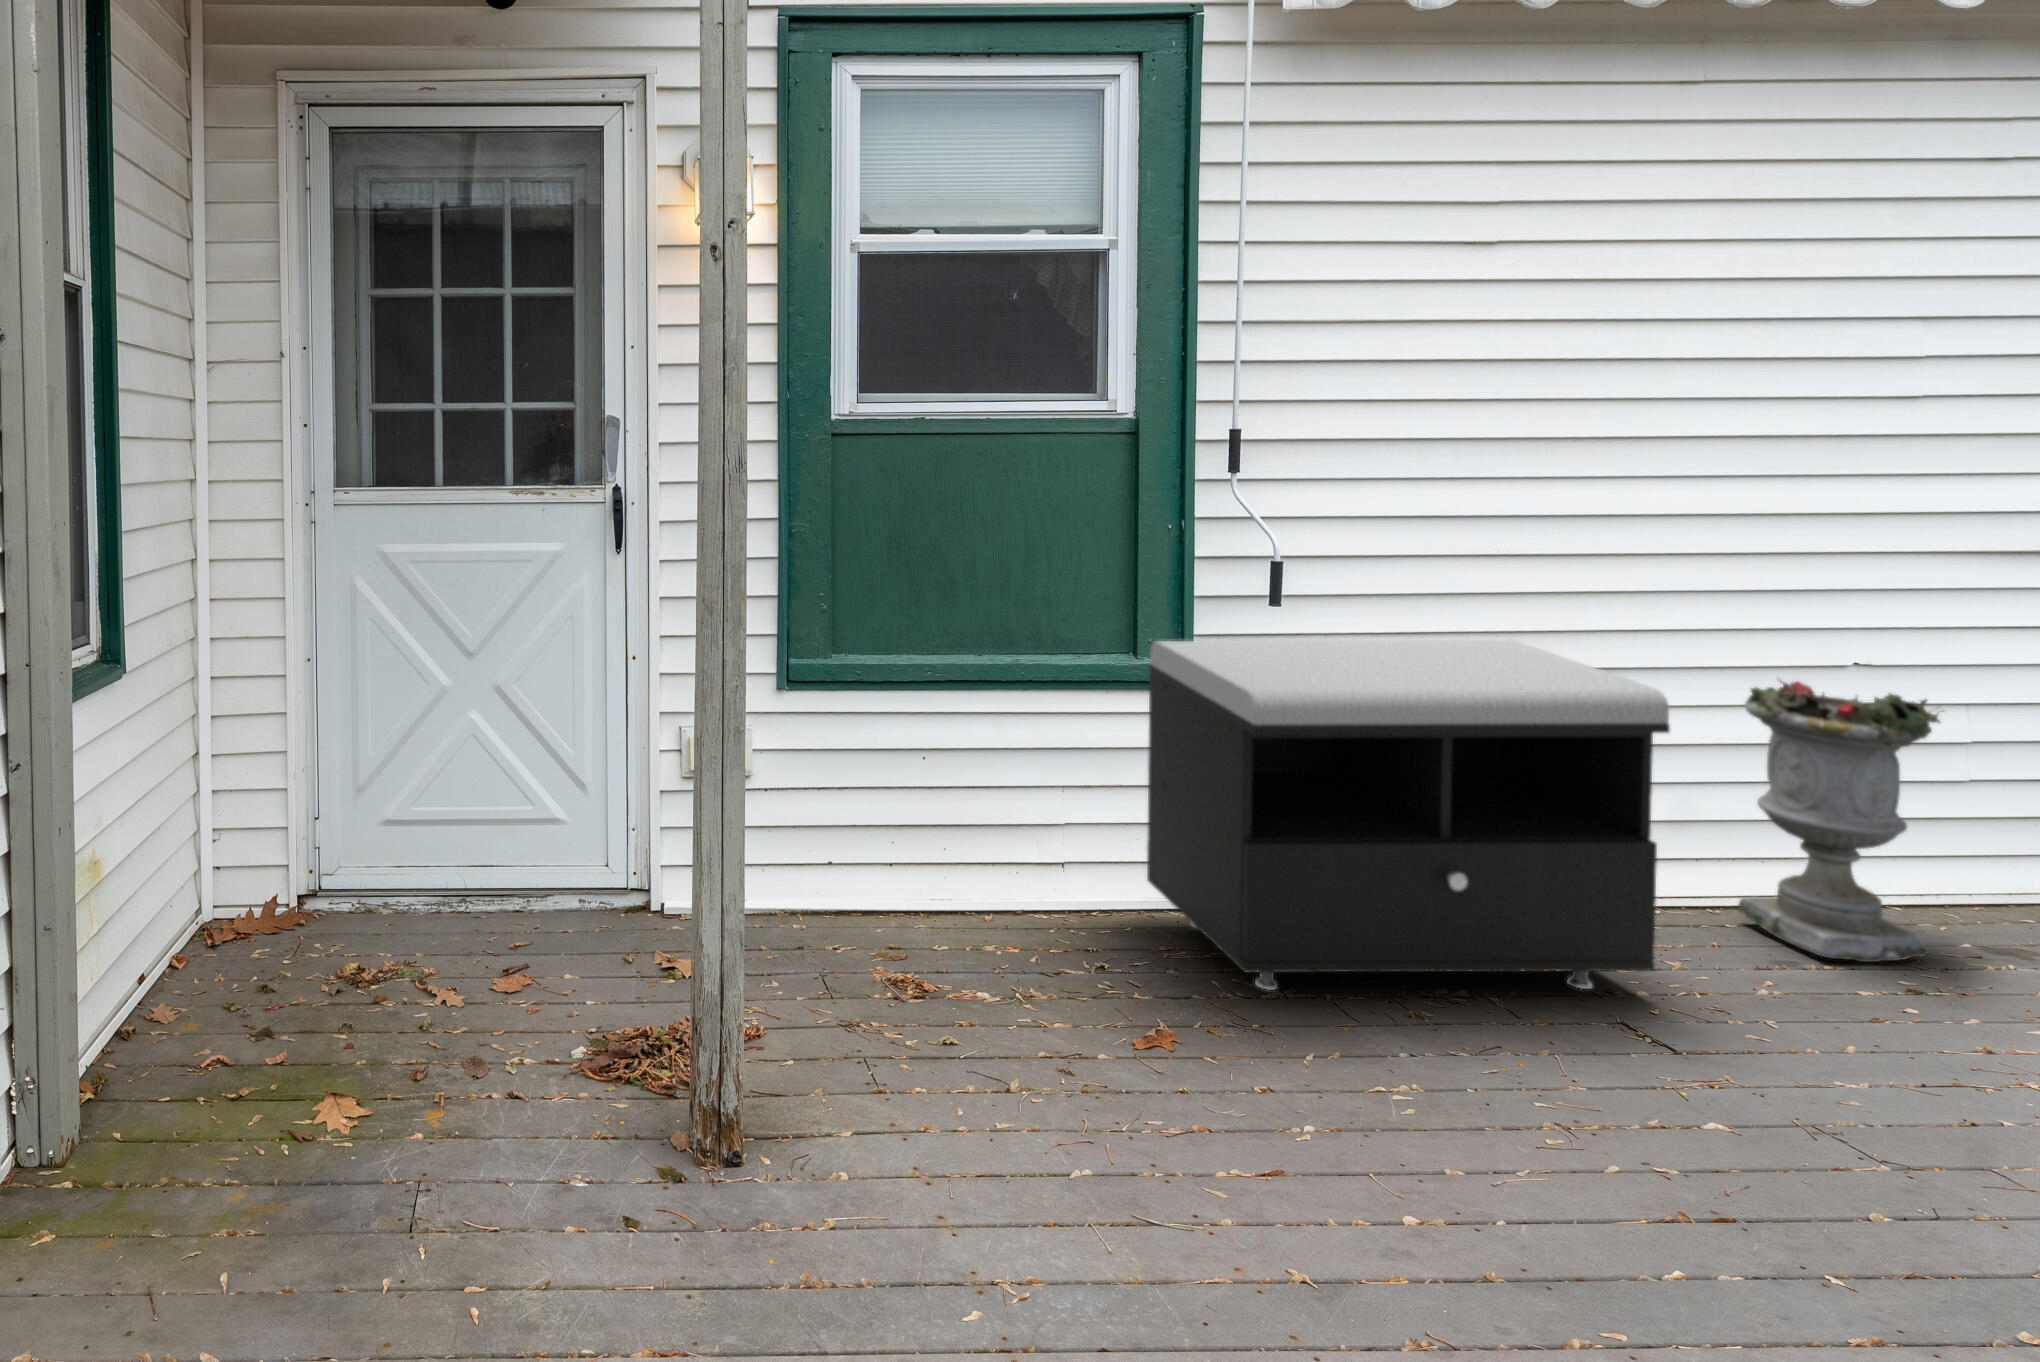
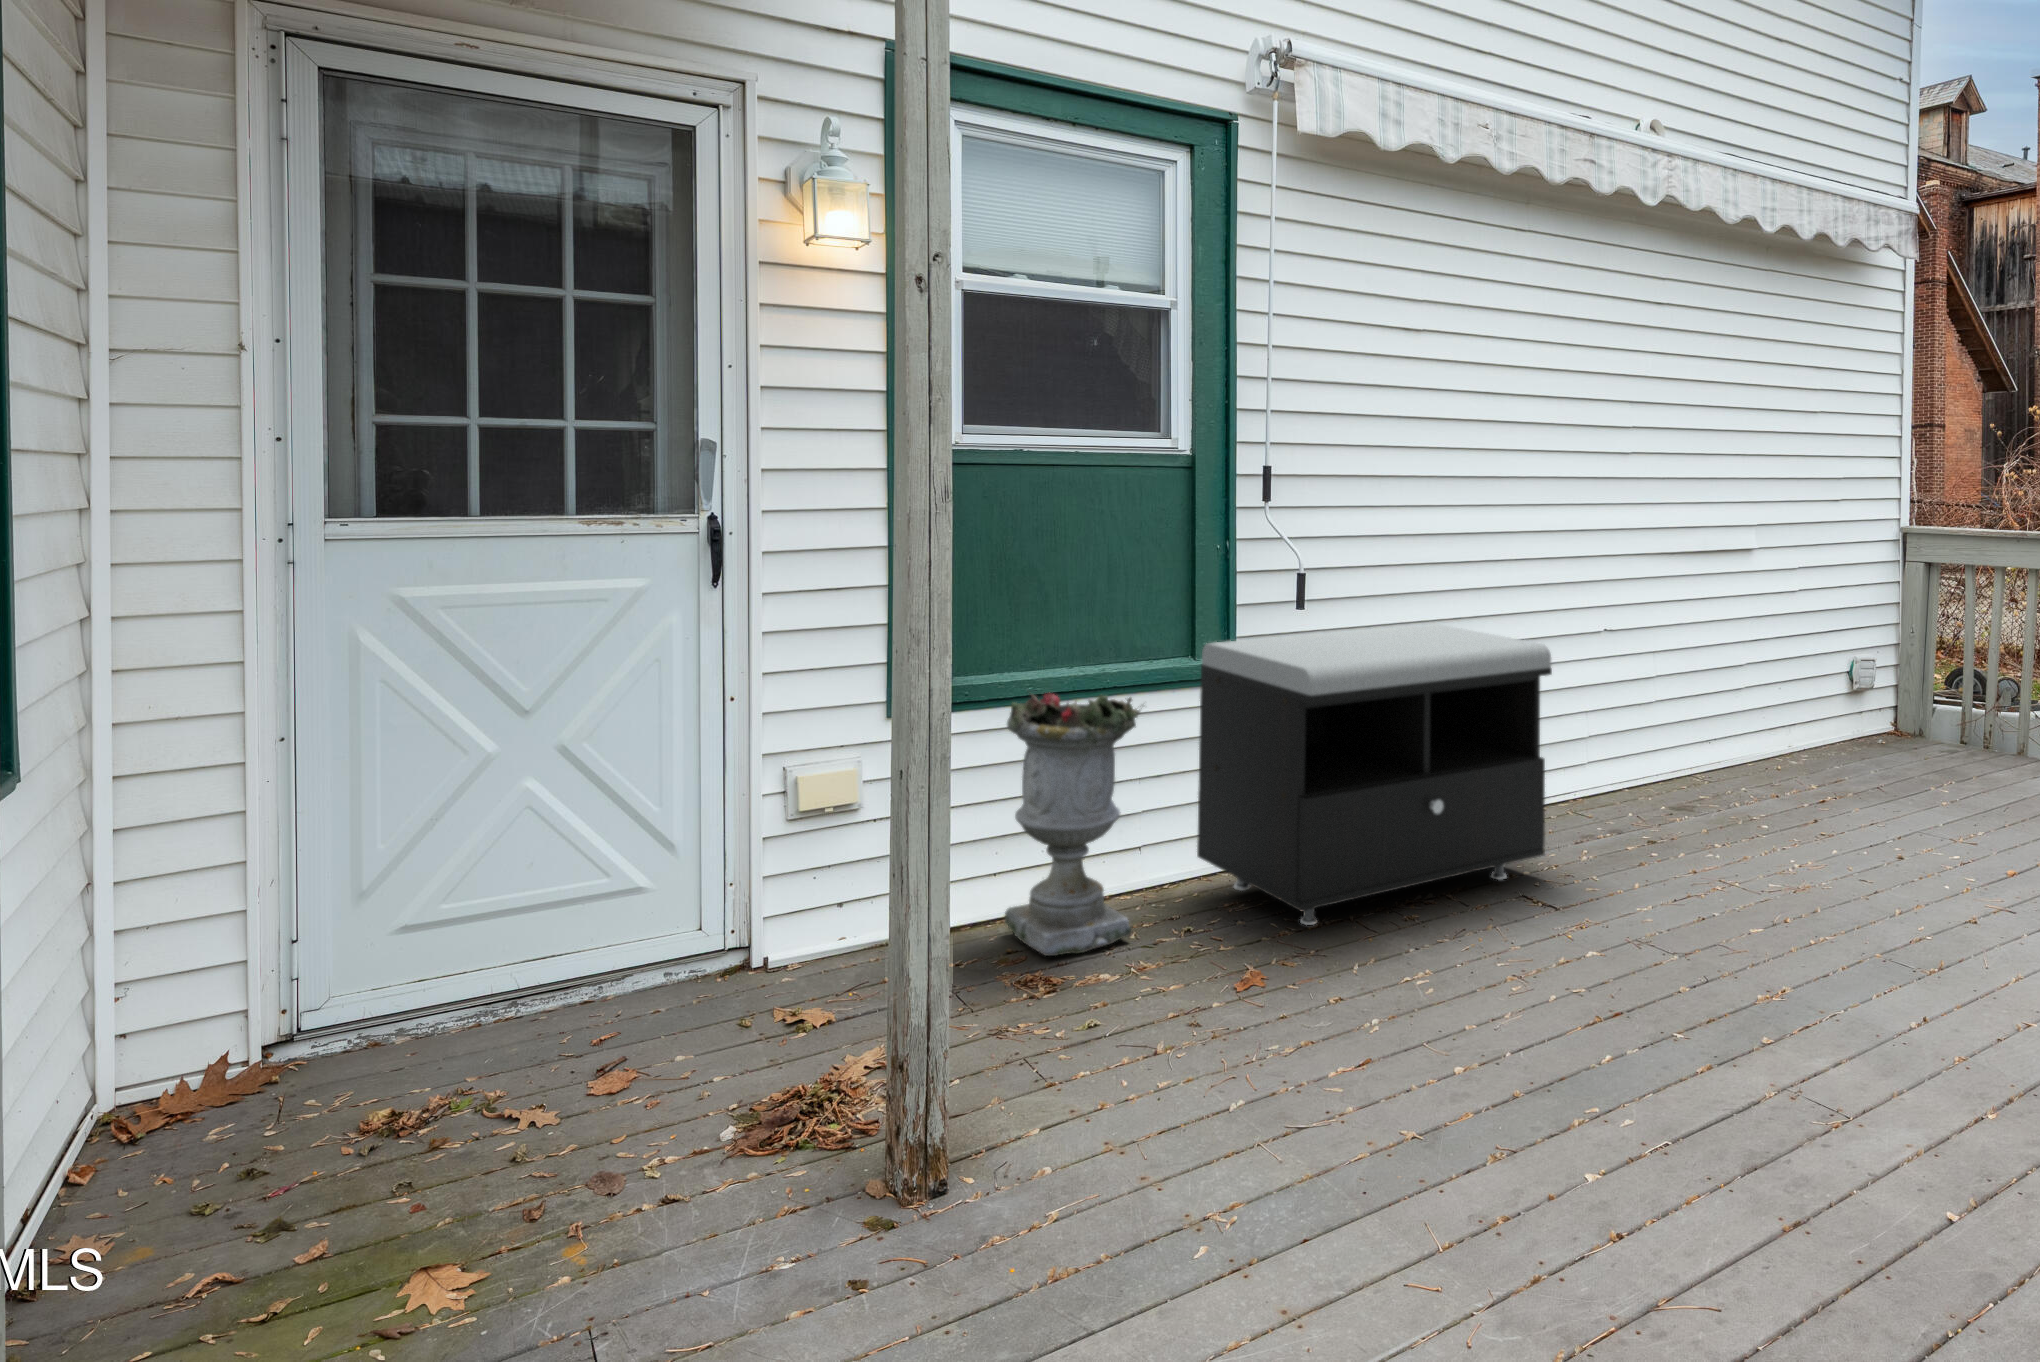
planter: present [1739,681,1942,962] -> present [1005,692,1140,956]

